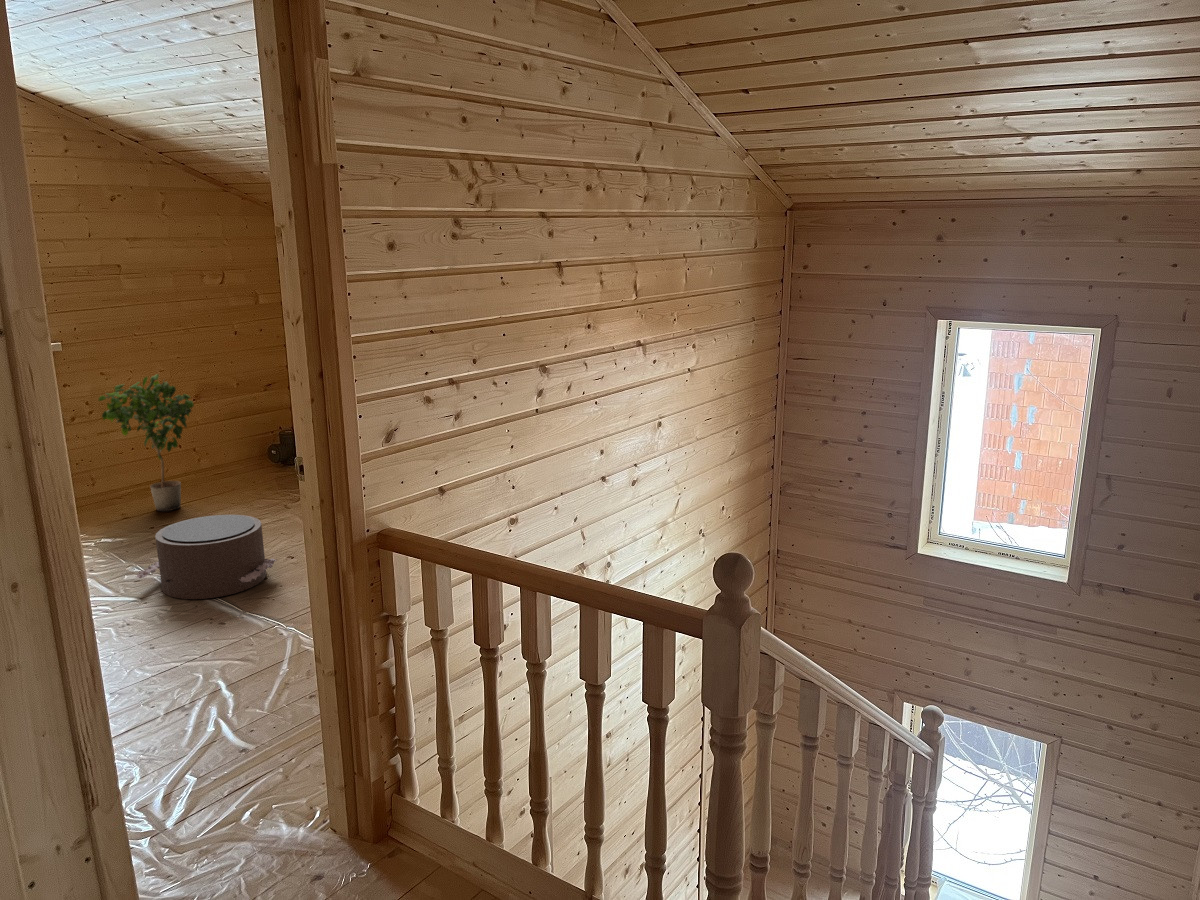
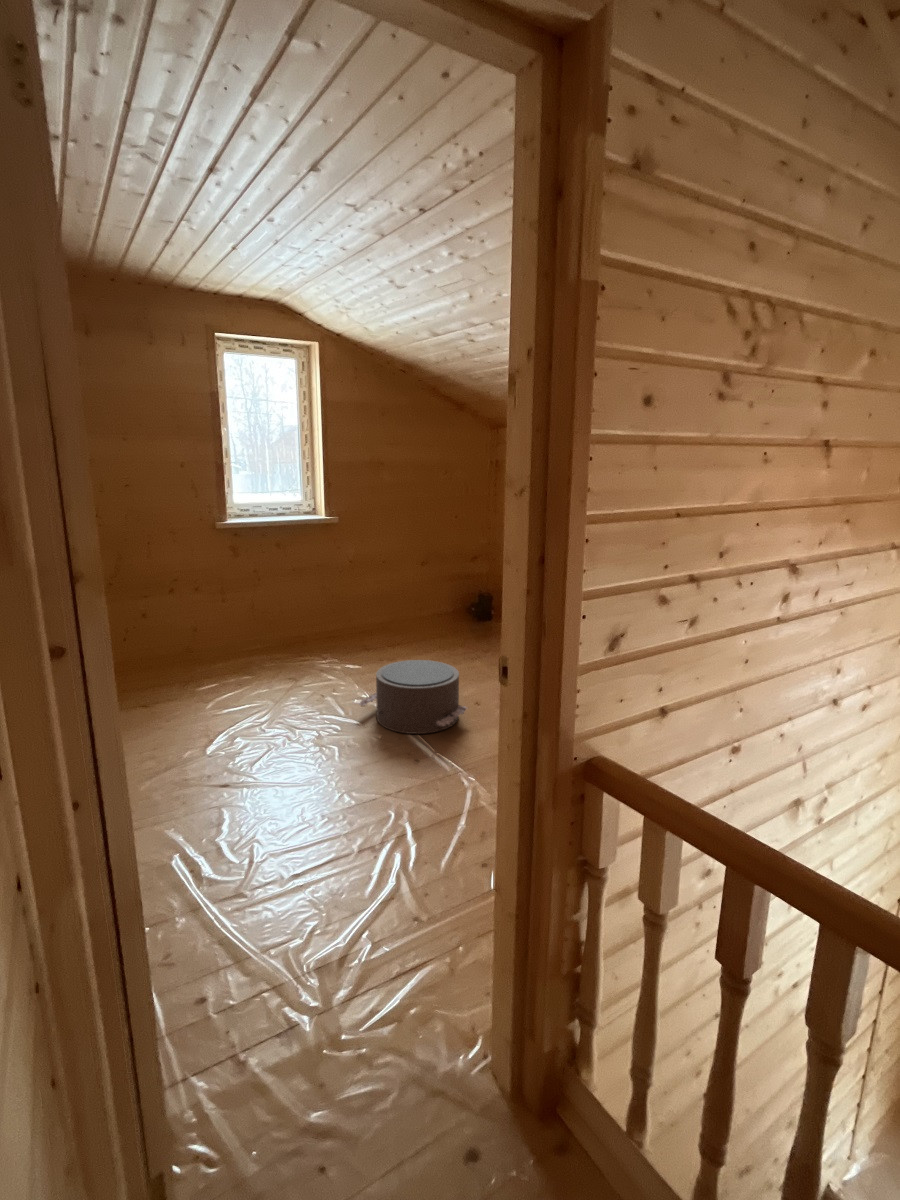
potted plant: present [99,374,194,511] -> none [353,537,420,645]

